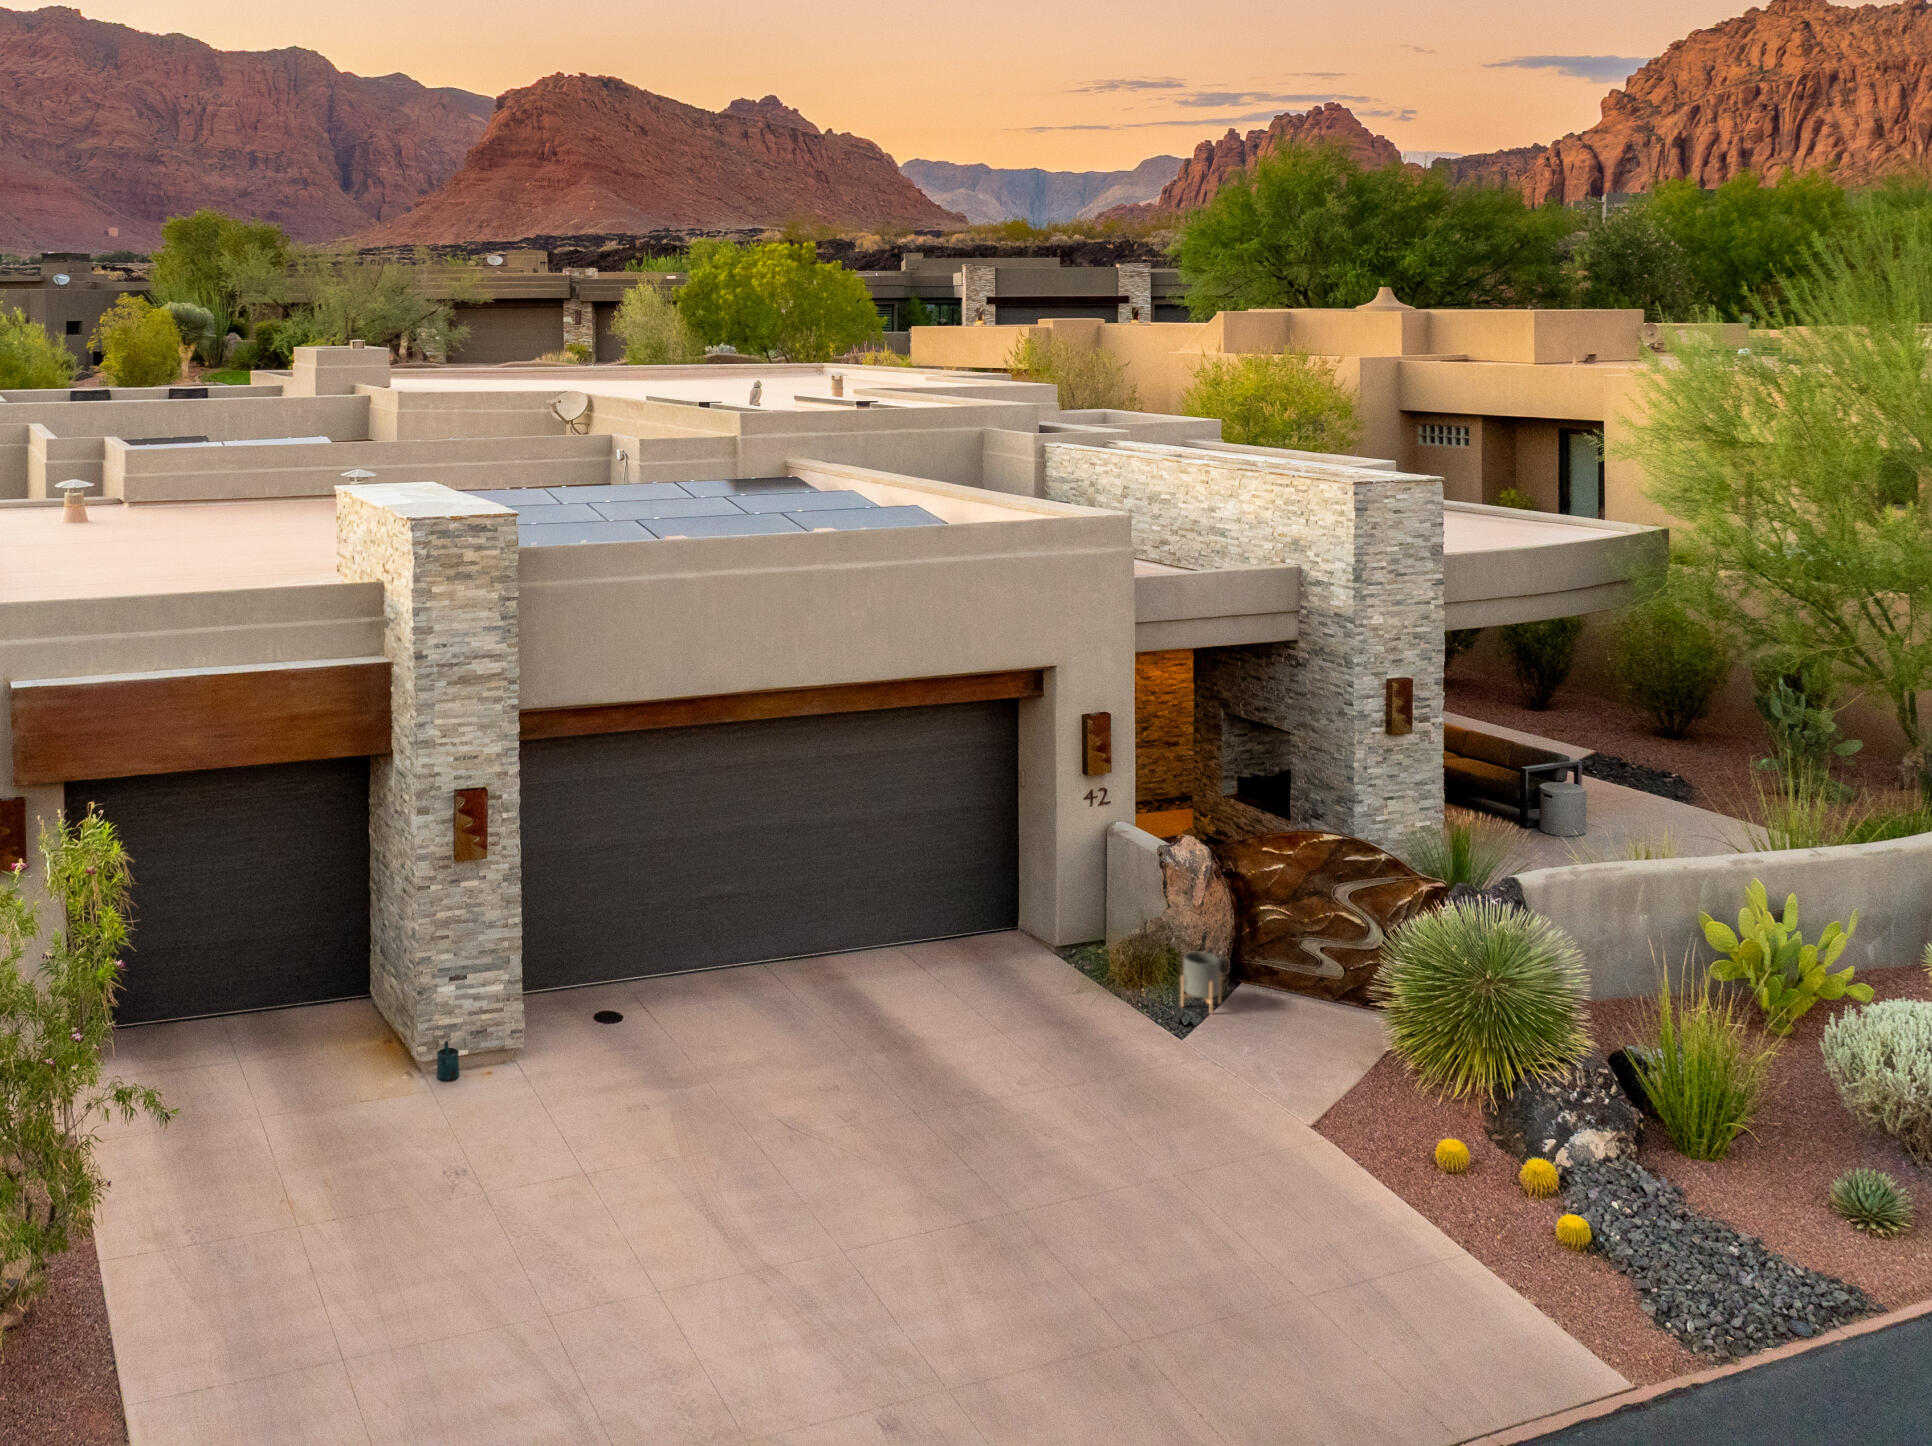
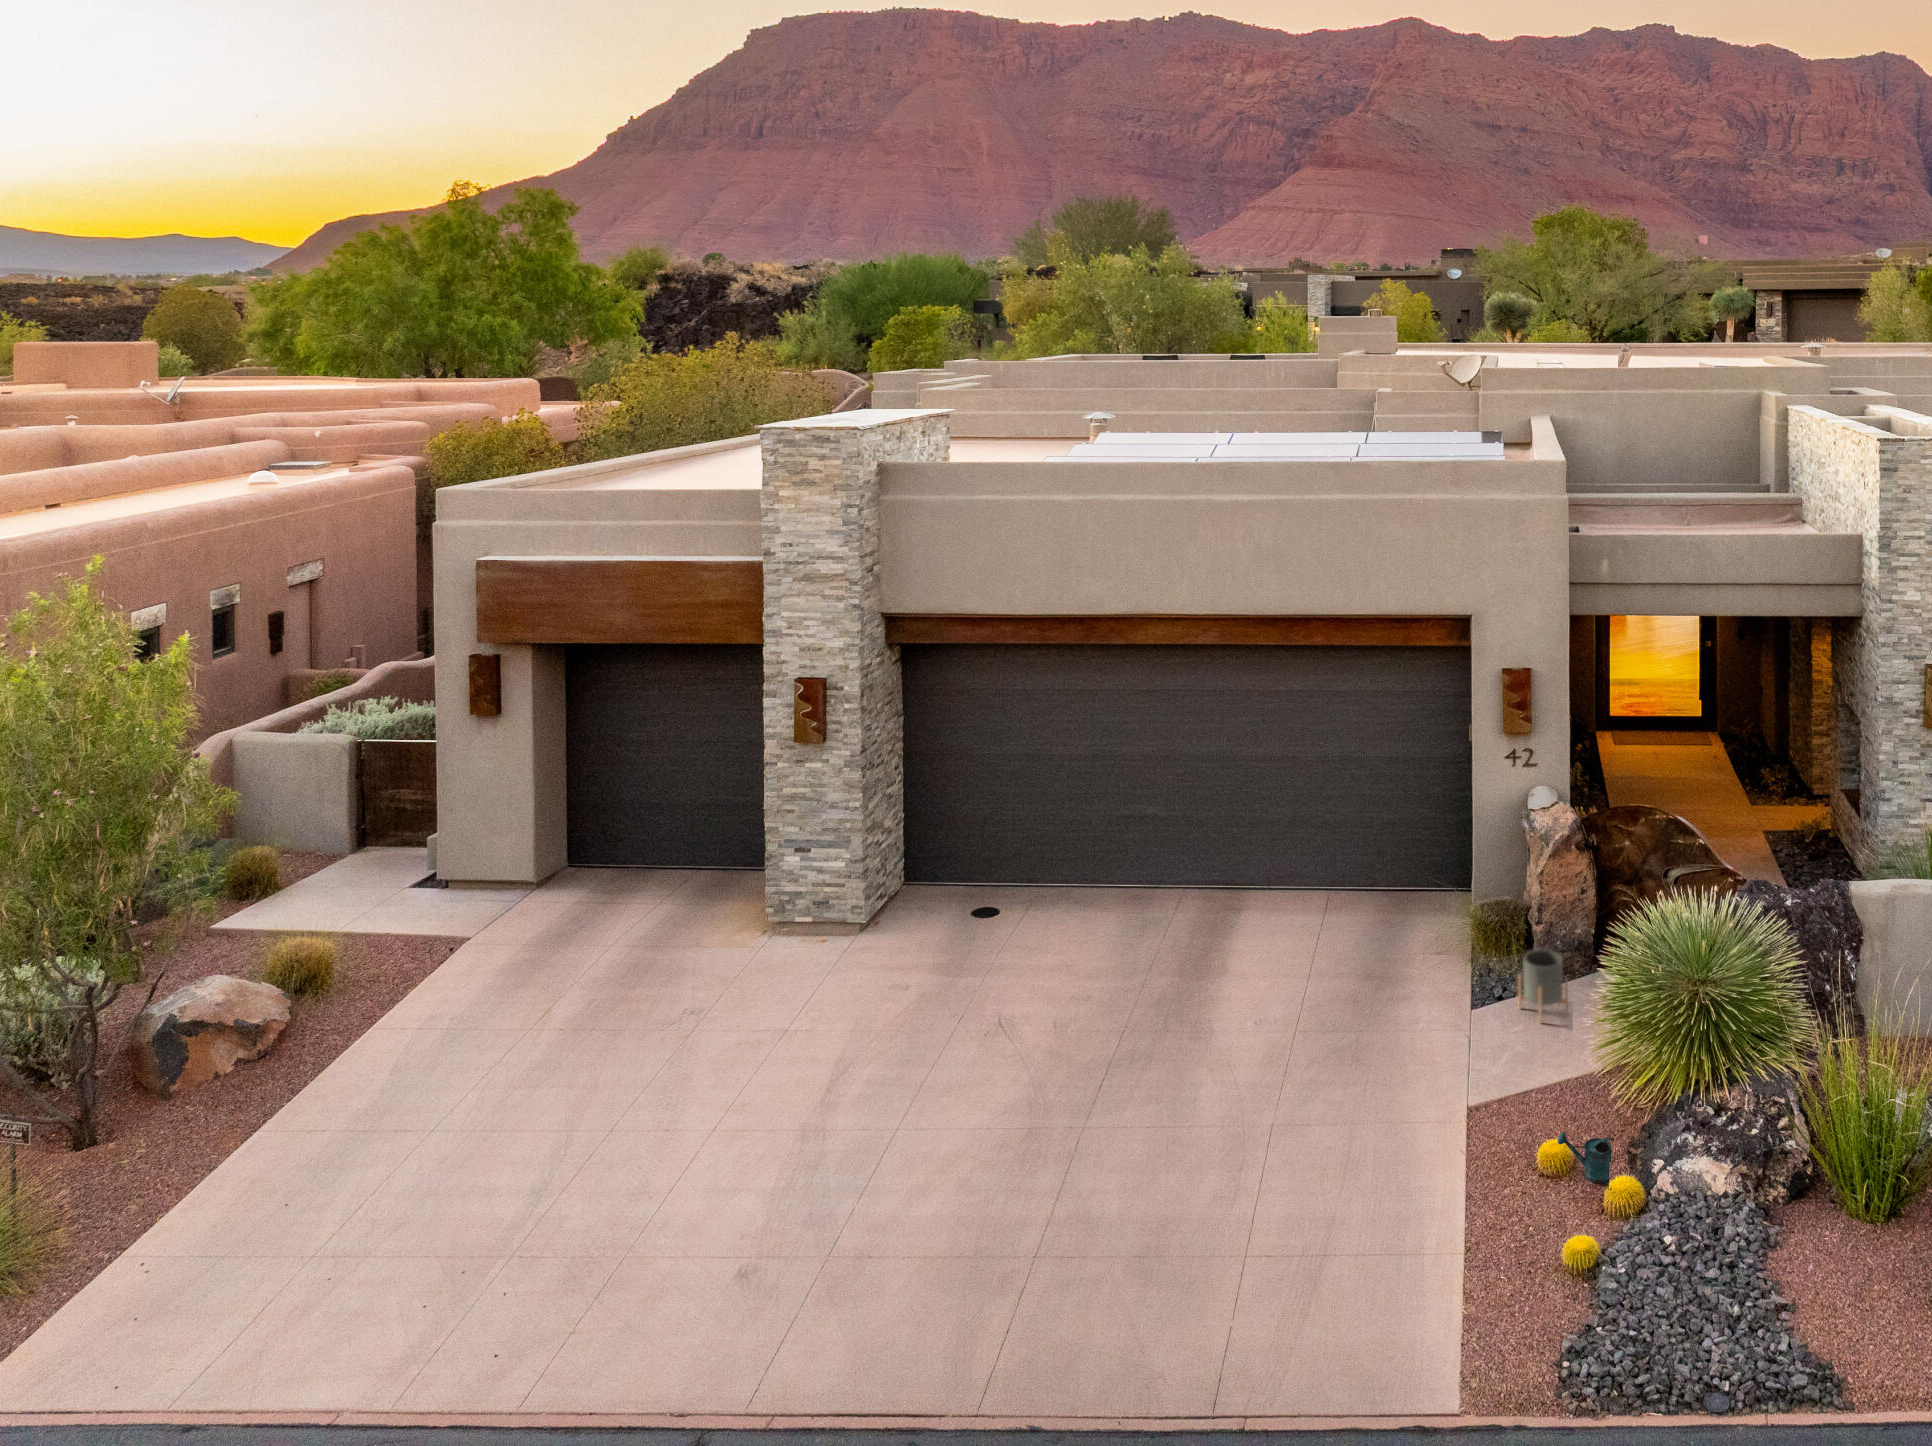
watering can: present [437,1041,459,1082] -> present [1558,1132,1614,1184]

